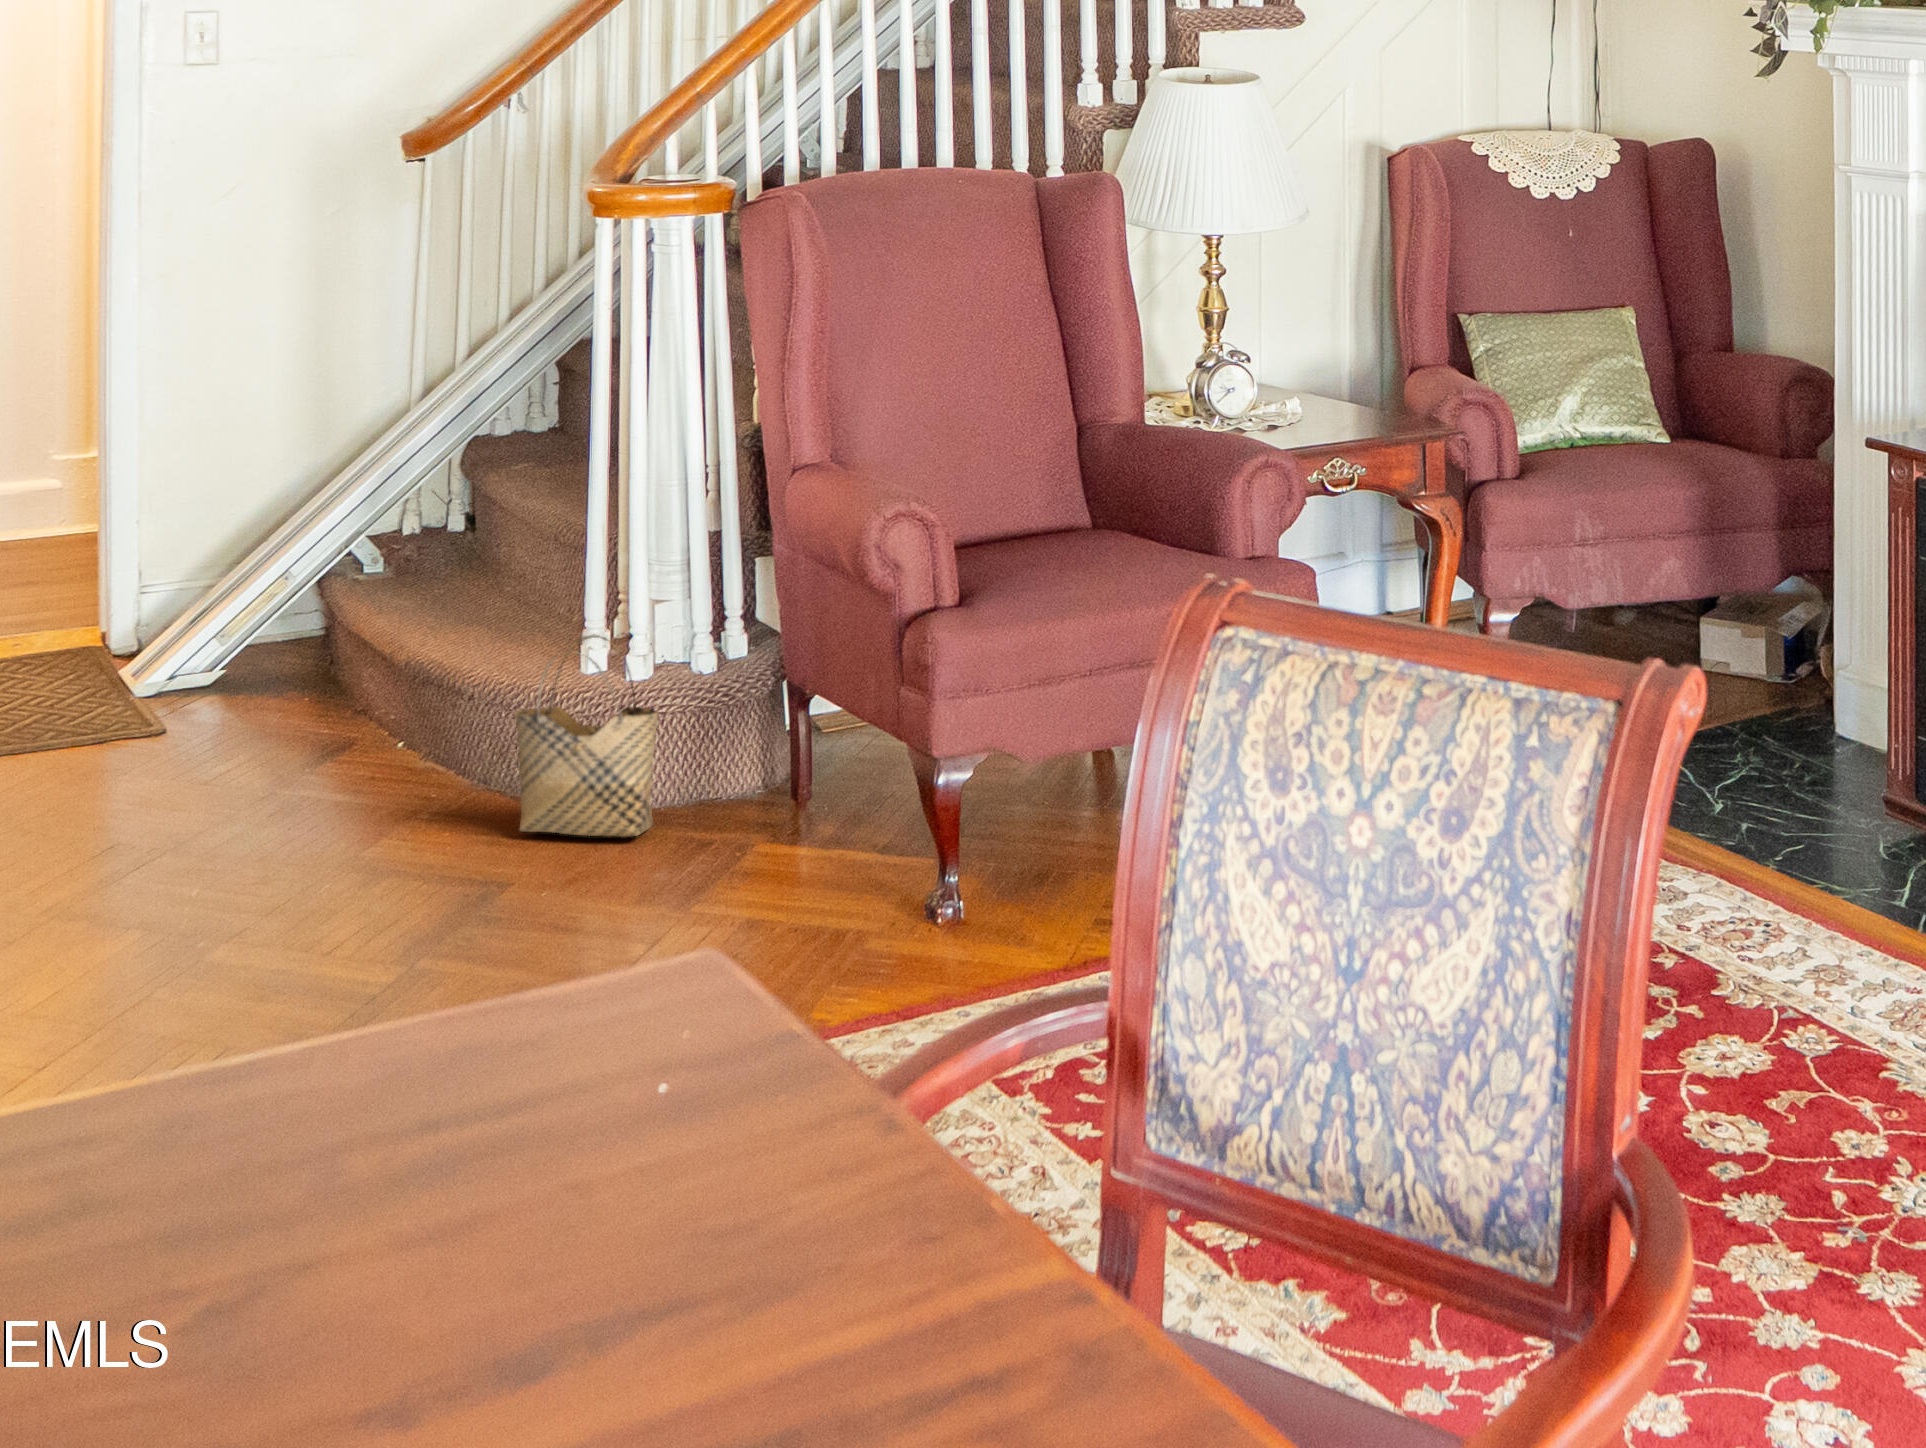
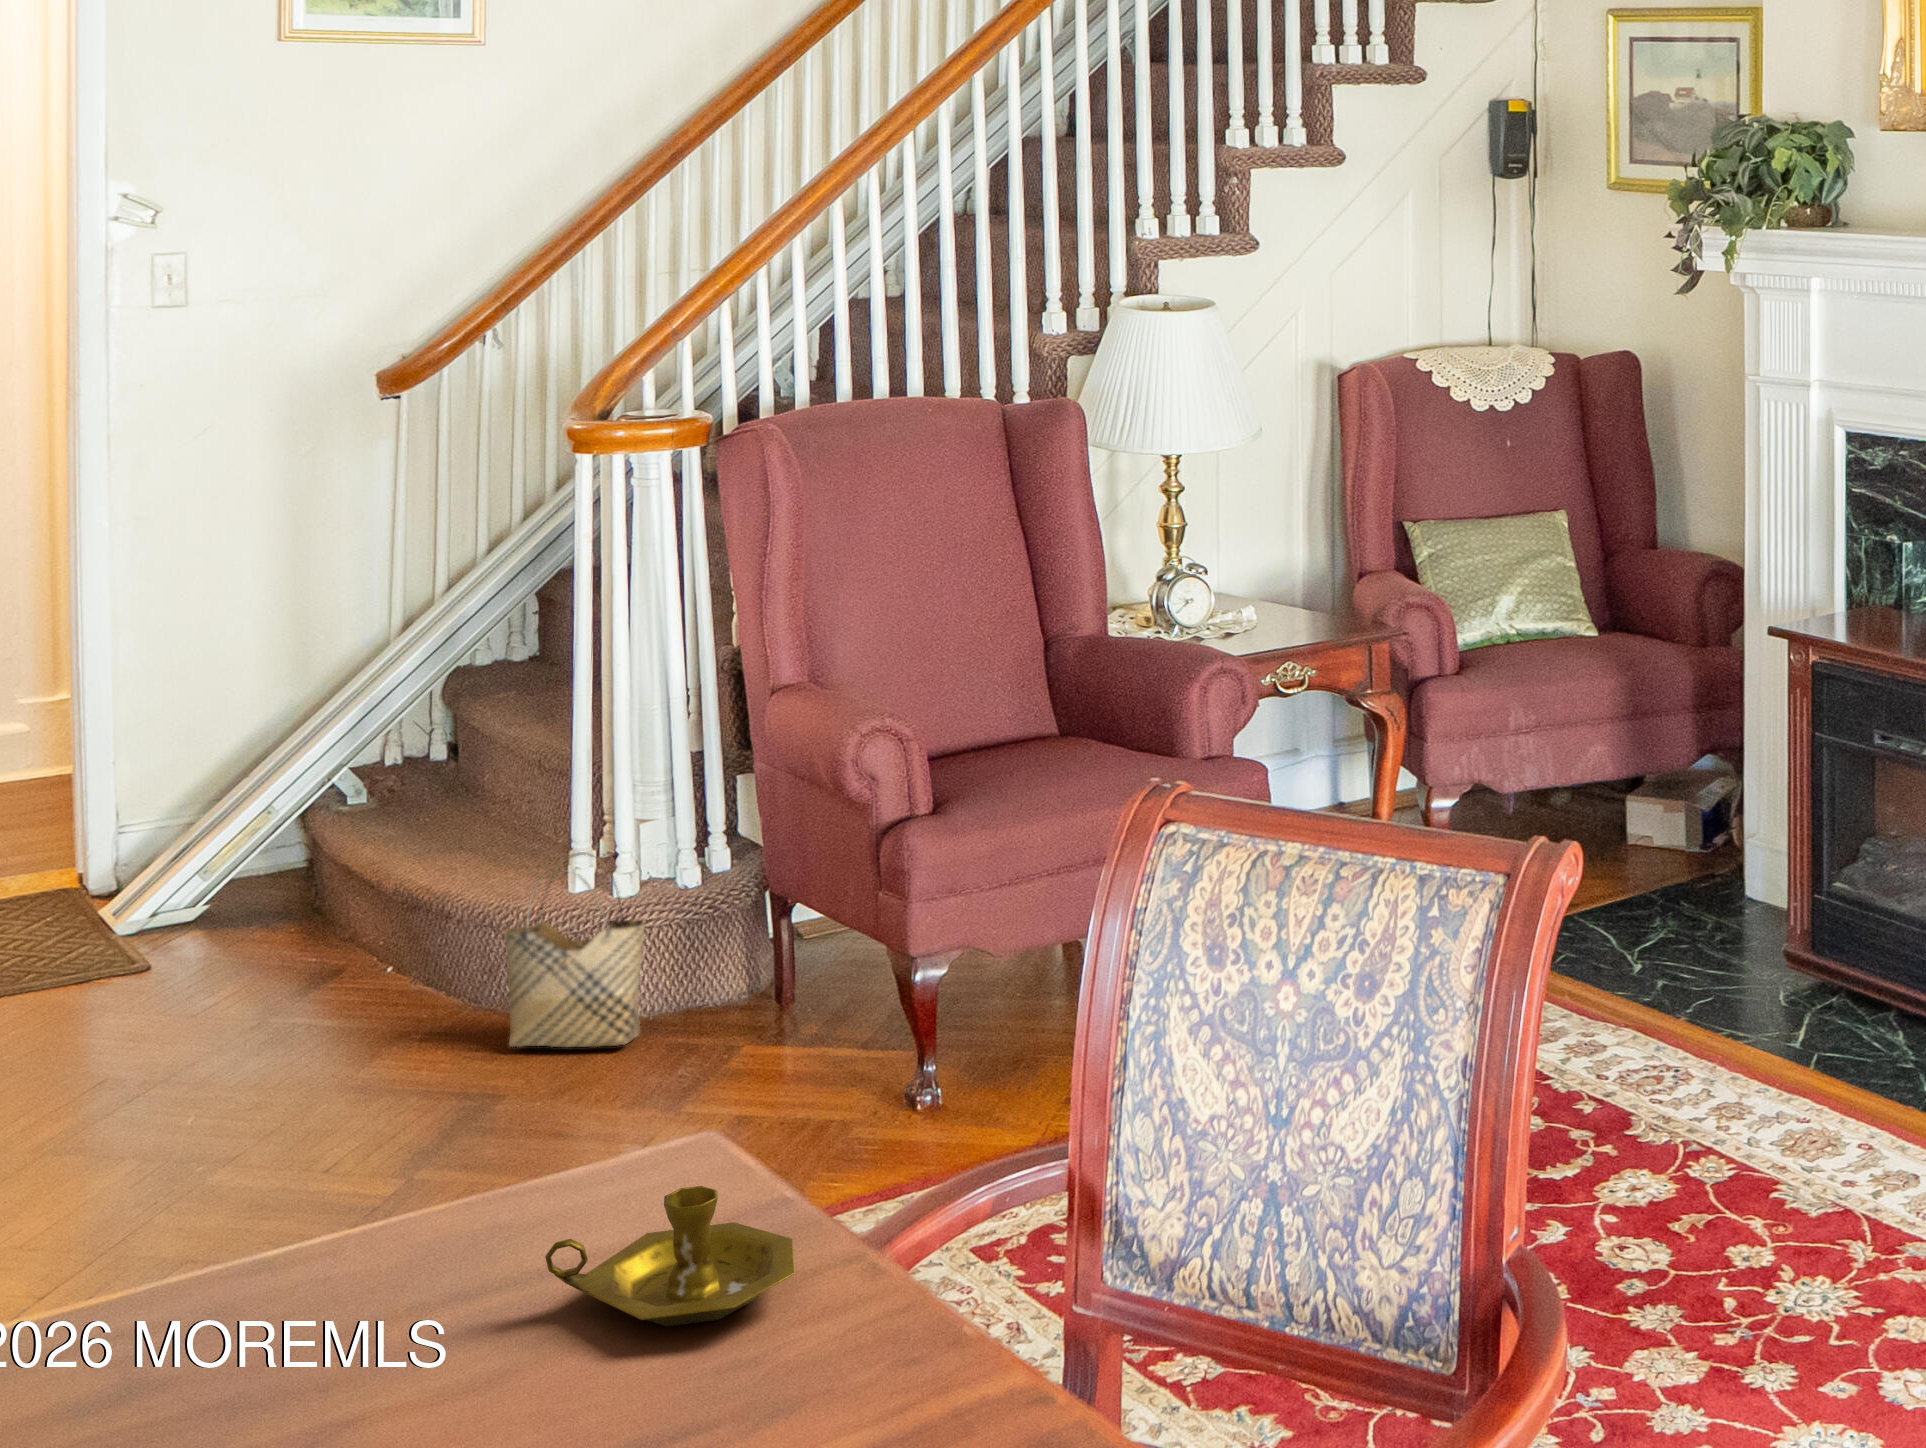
candlestick: none [480,1017,770,1181] -> present [545,1186,795,1326]

